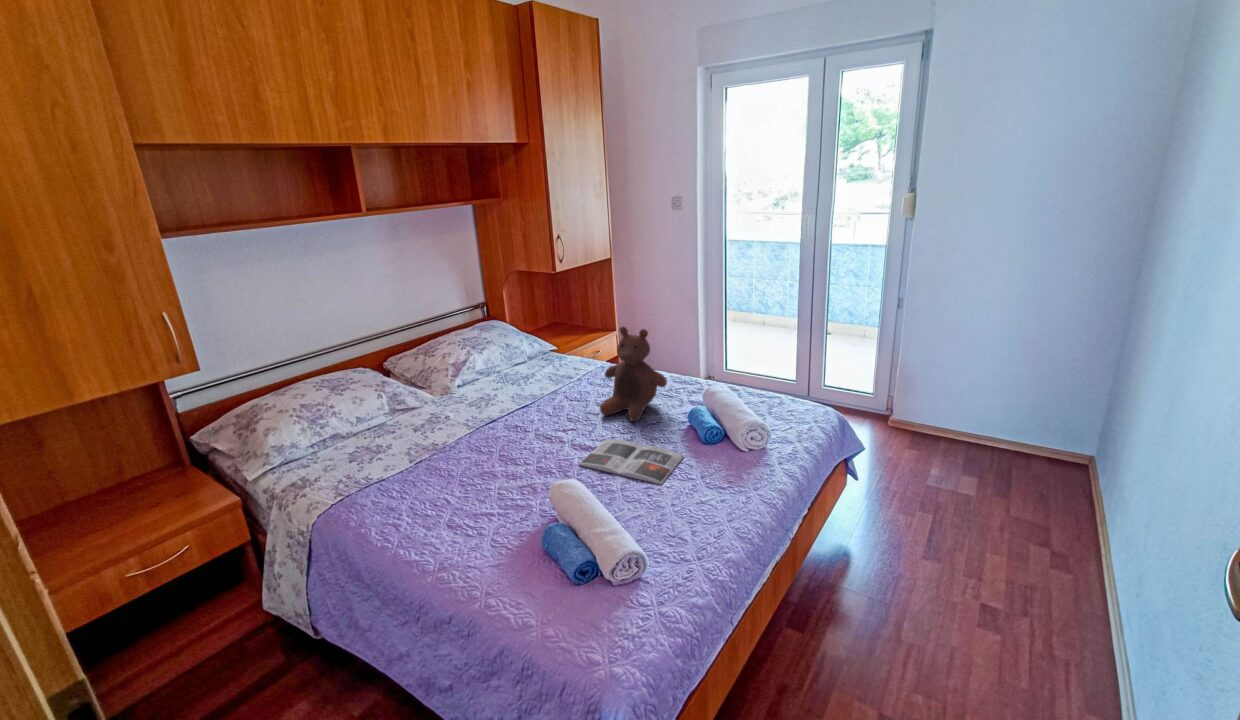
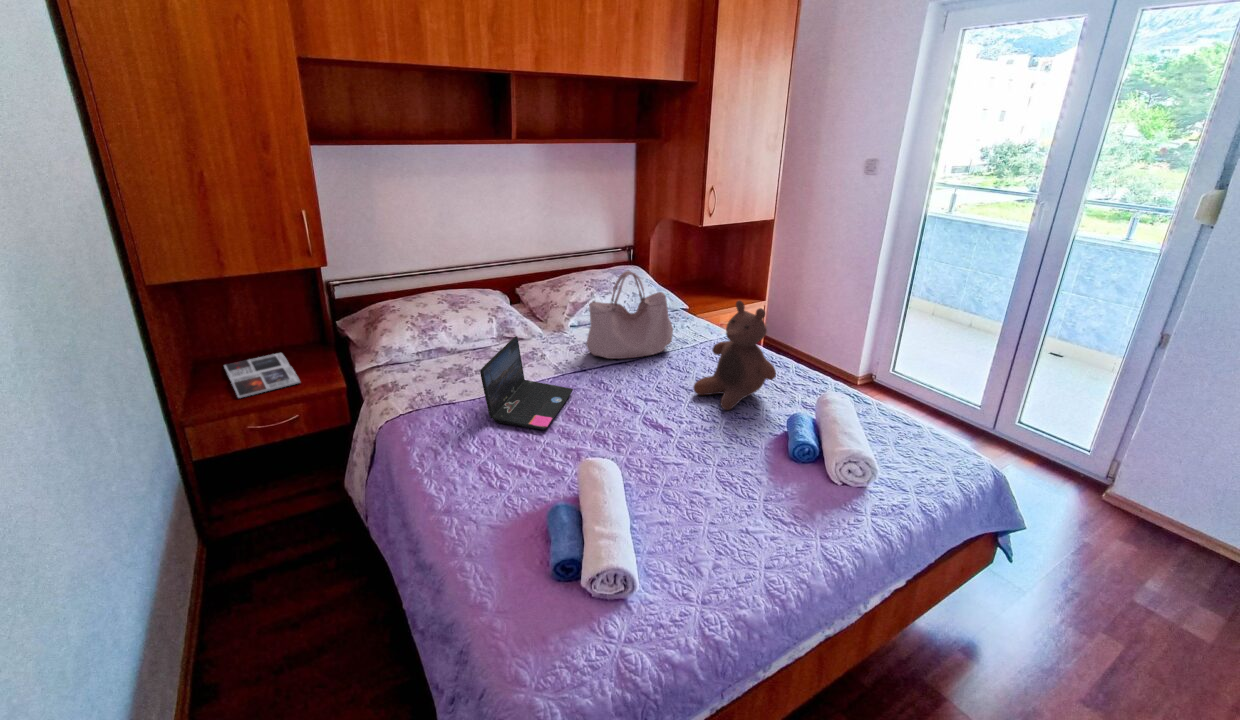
handbag: none [481,322,560,407] -> present [586,271,673,359]
laptop: none [417,400,495,483] -> present [480,336,573,429]
magazine: present [579,439,684,484] -> present [224,353,300,398]

